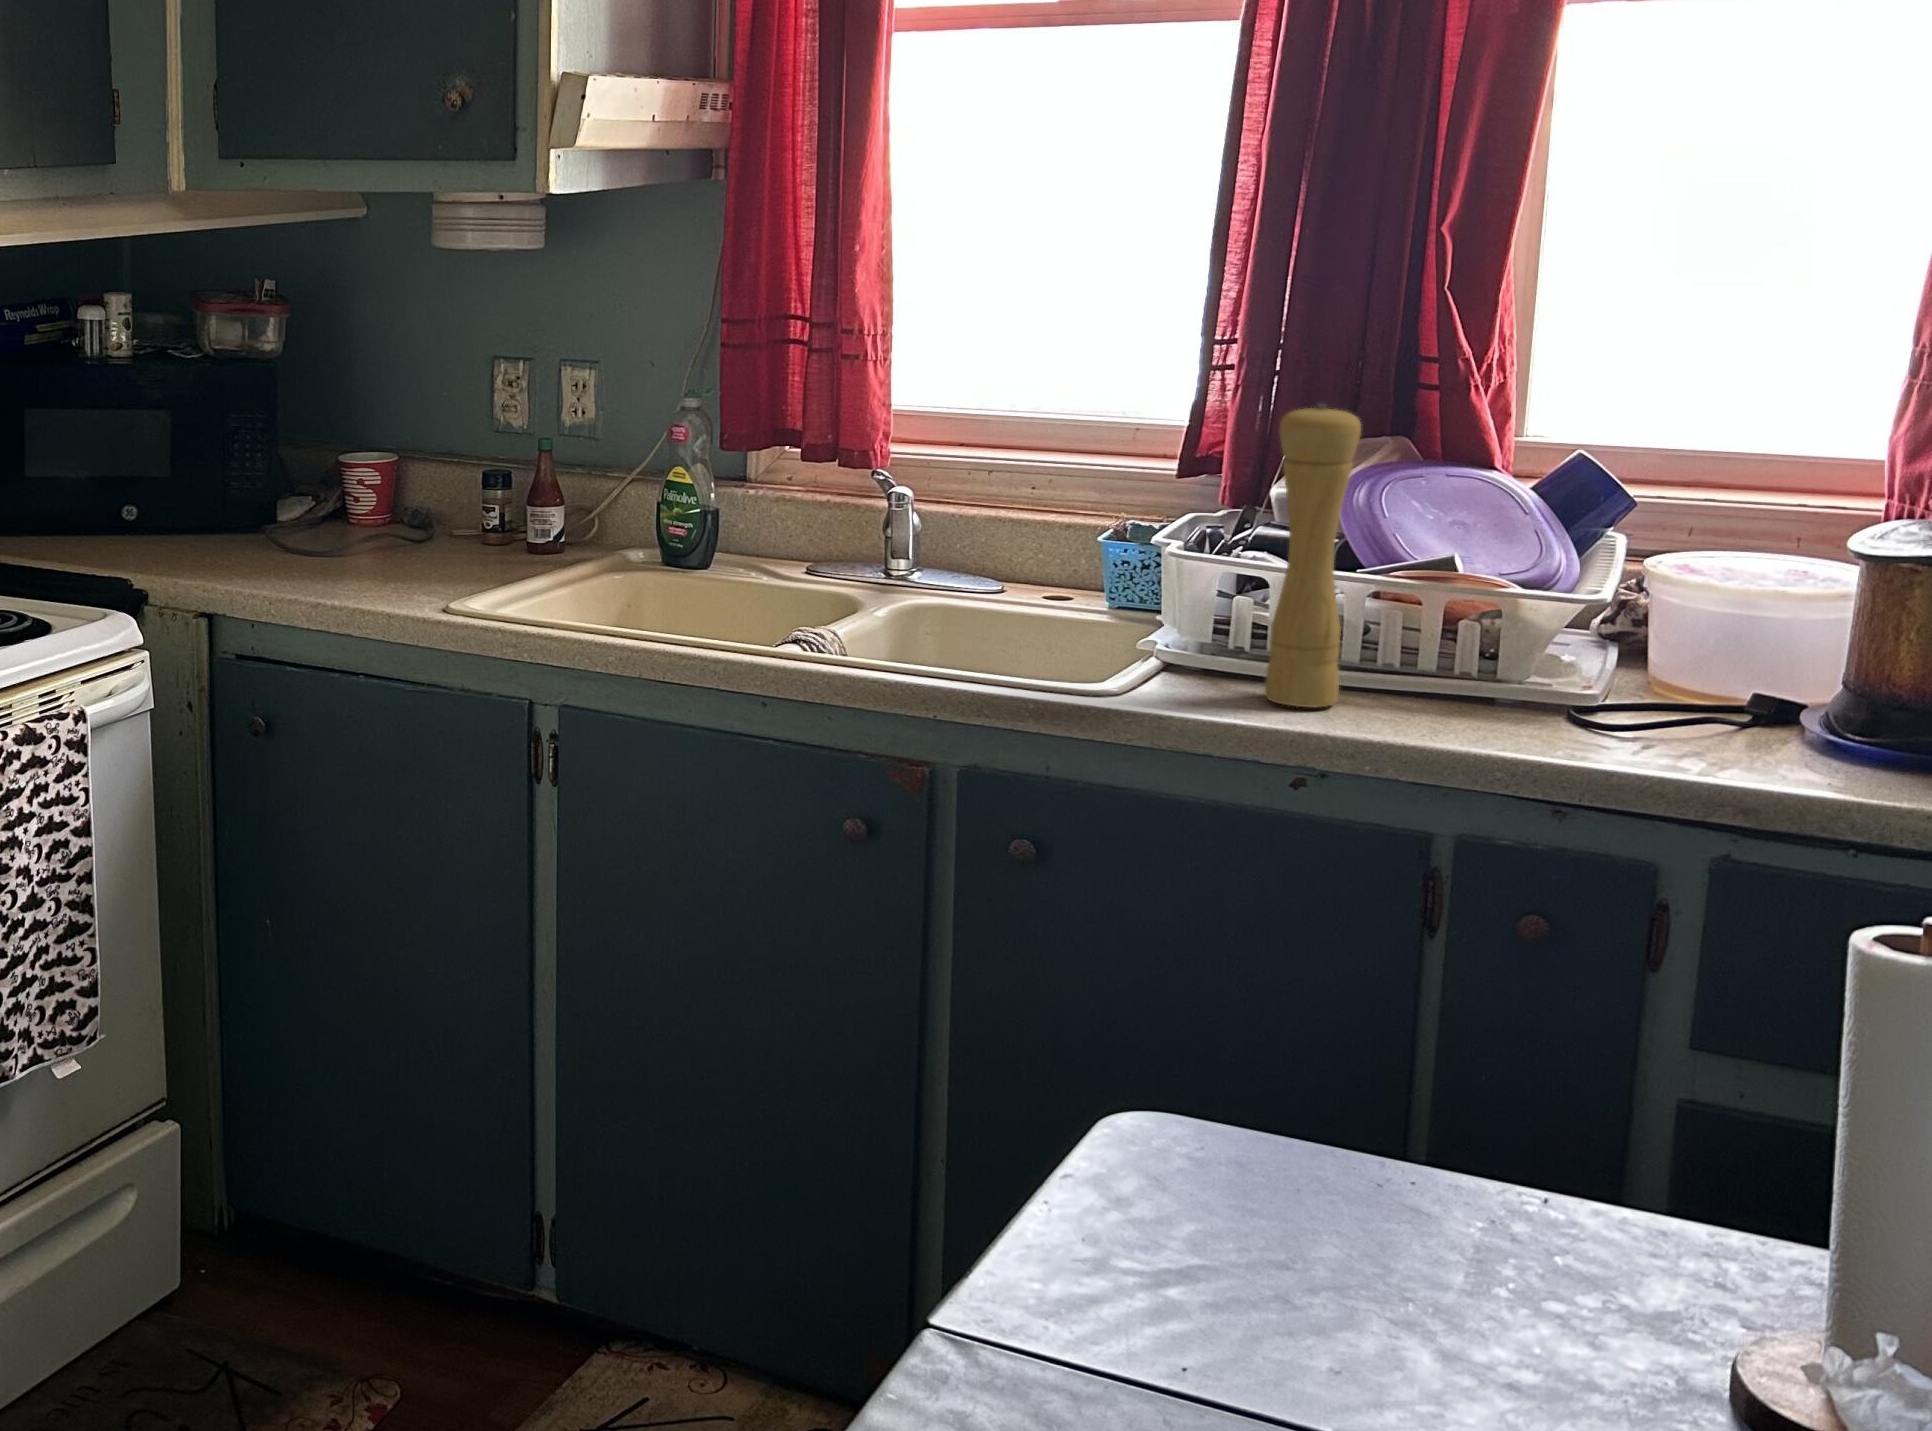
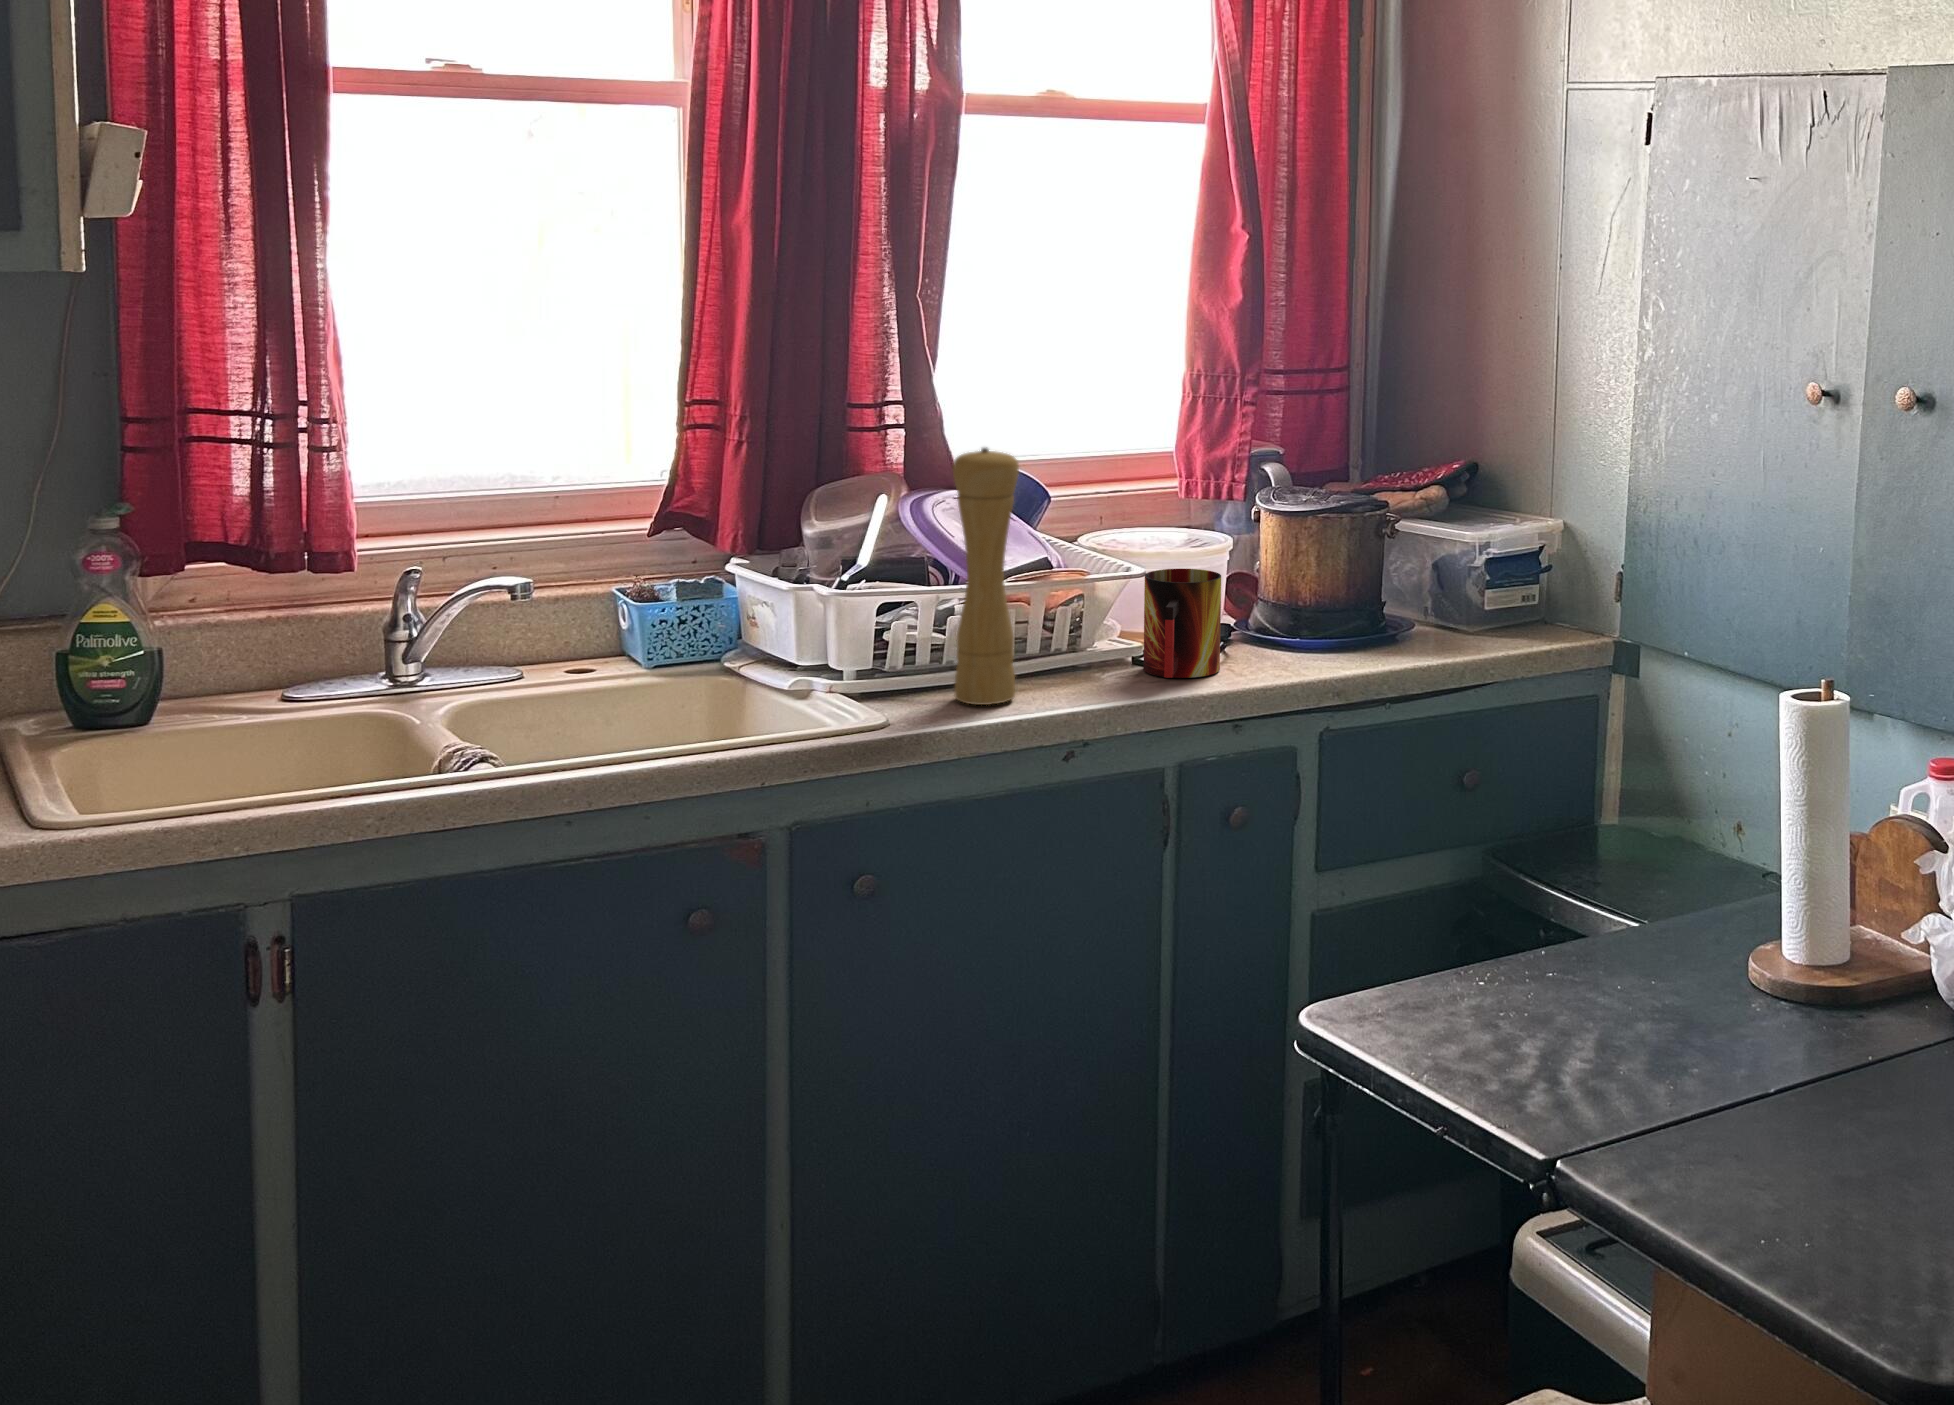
mug: none [1527,597,1680,743] -> present [1143,569,1221,678]

